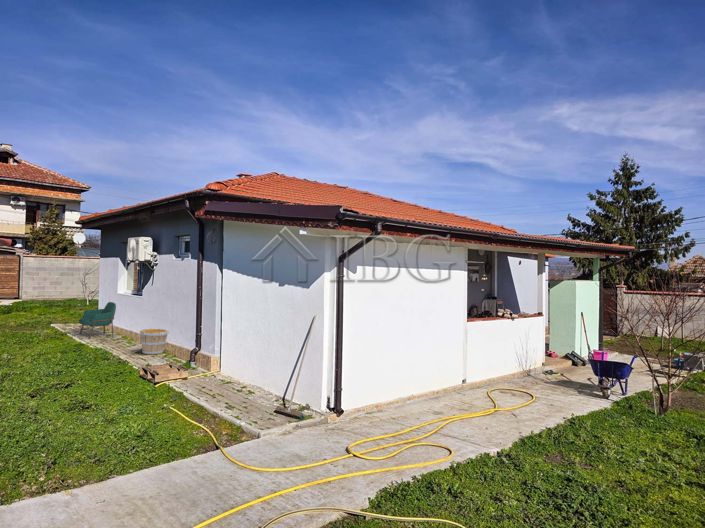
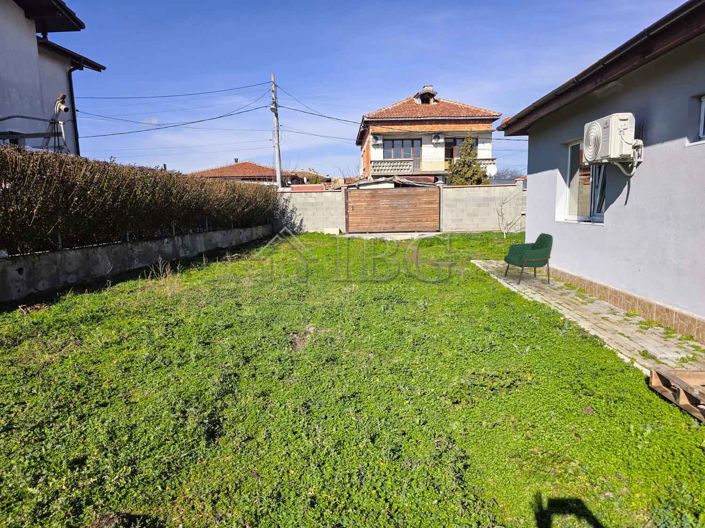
wooden bucket: present [140,328,169,354] -> none [617,282,679,335]

